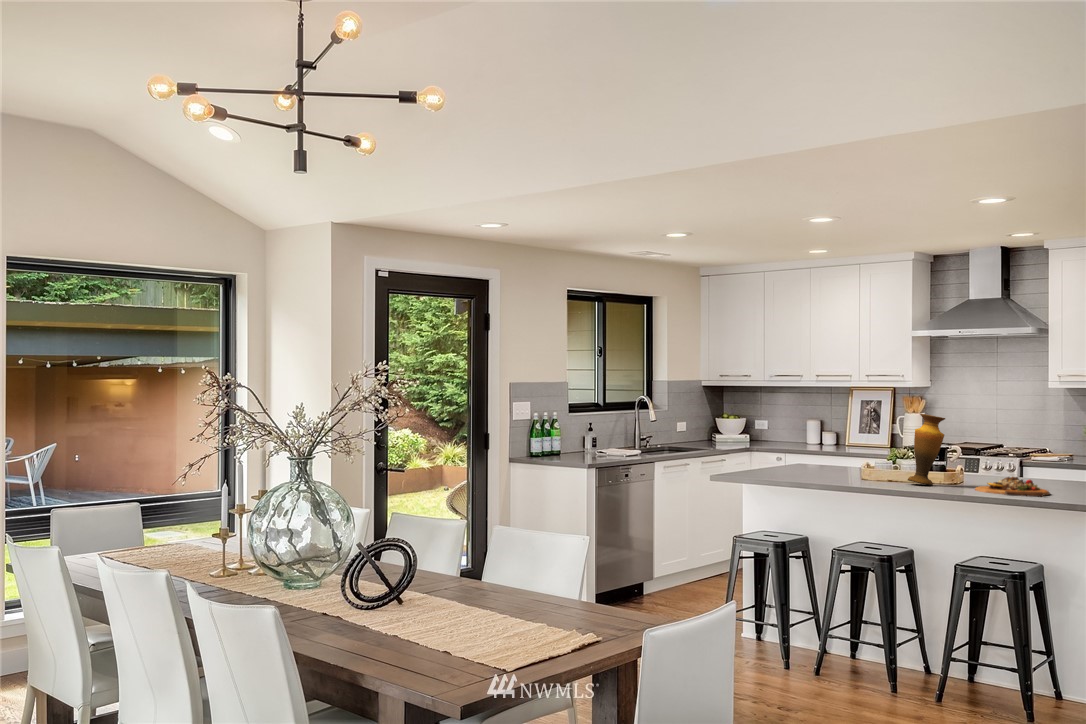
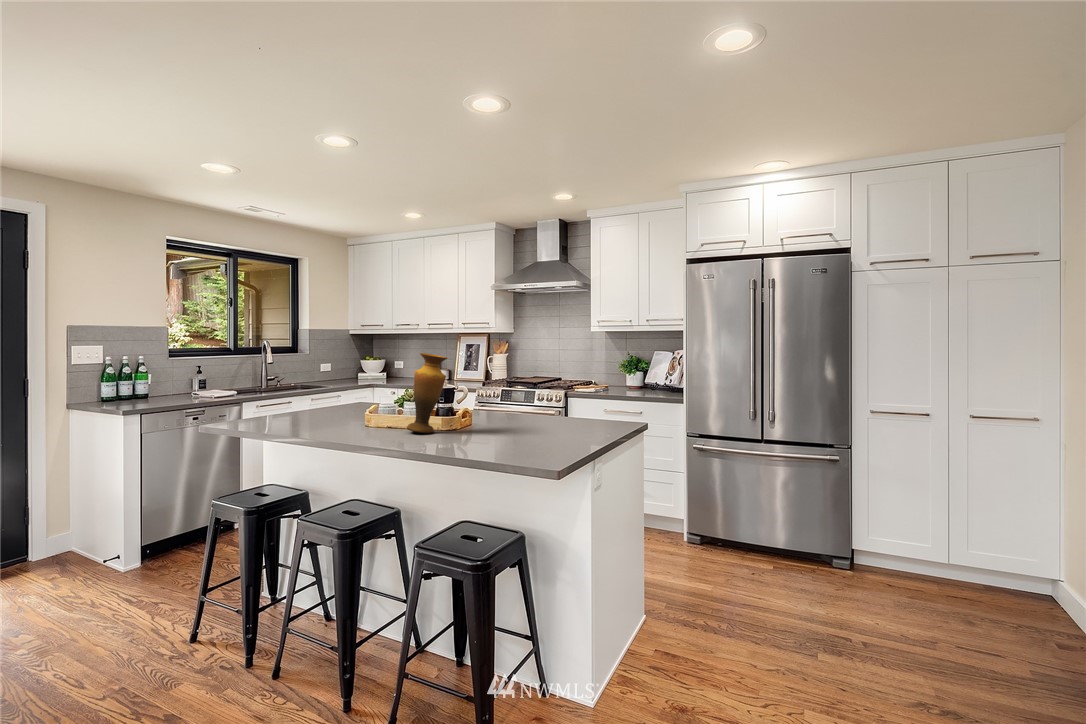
cutting board: present [975,477,1050,497] -> none [469,422,545,450]

